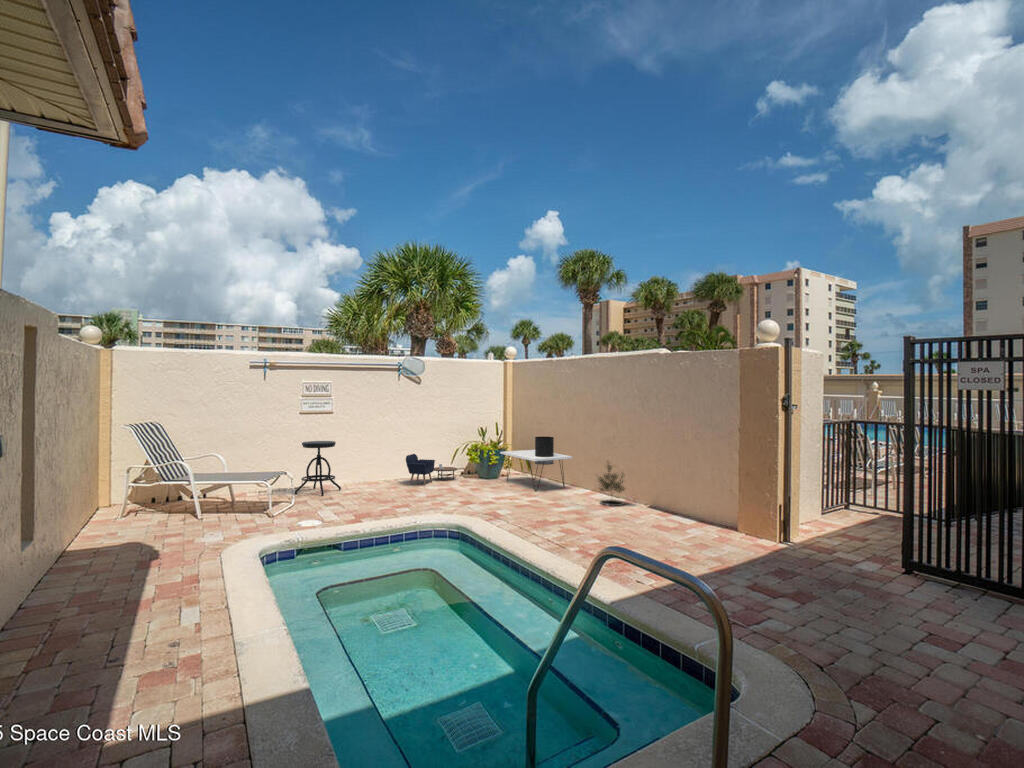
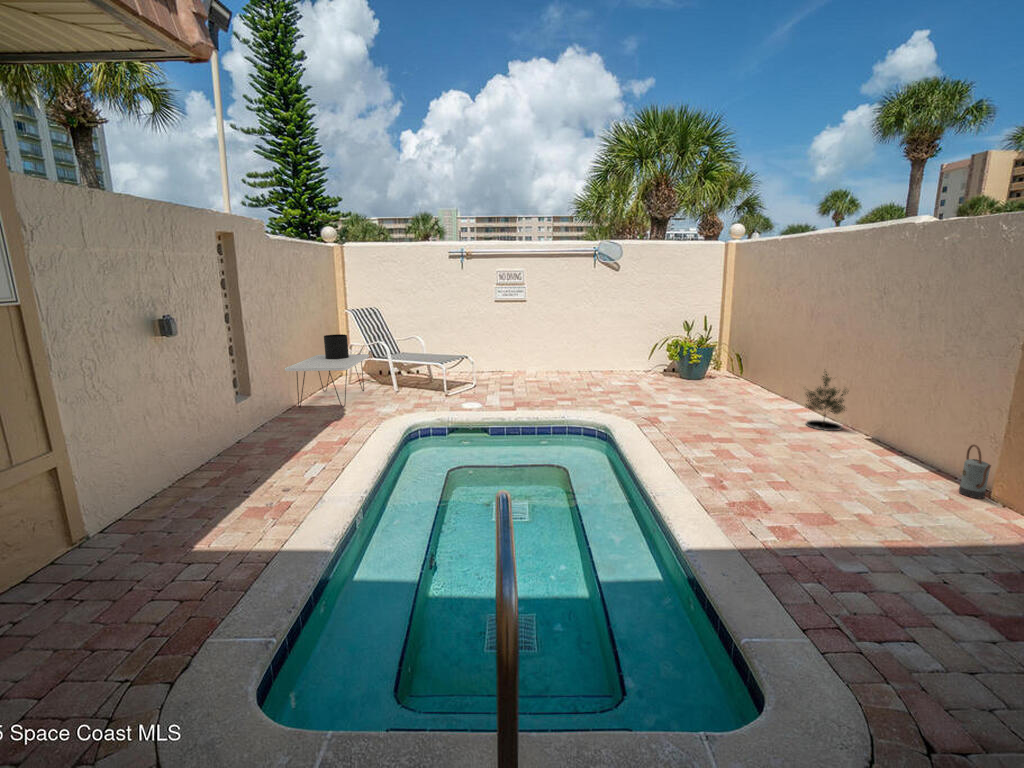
side table: present [500,437,572,491] -> present [285,334,369,408]
stool: present [295,441,341,496] -> none [489,329,530,381]
armchair: present [406,454,457,485] -> none [594,346,654,379]
watering can: none [713,499,731,535] -> present [959,444,991,498]

